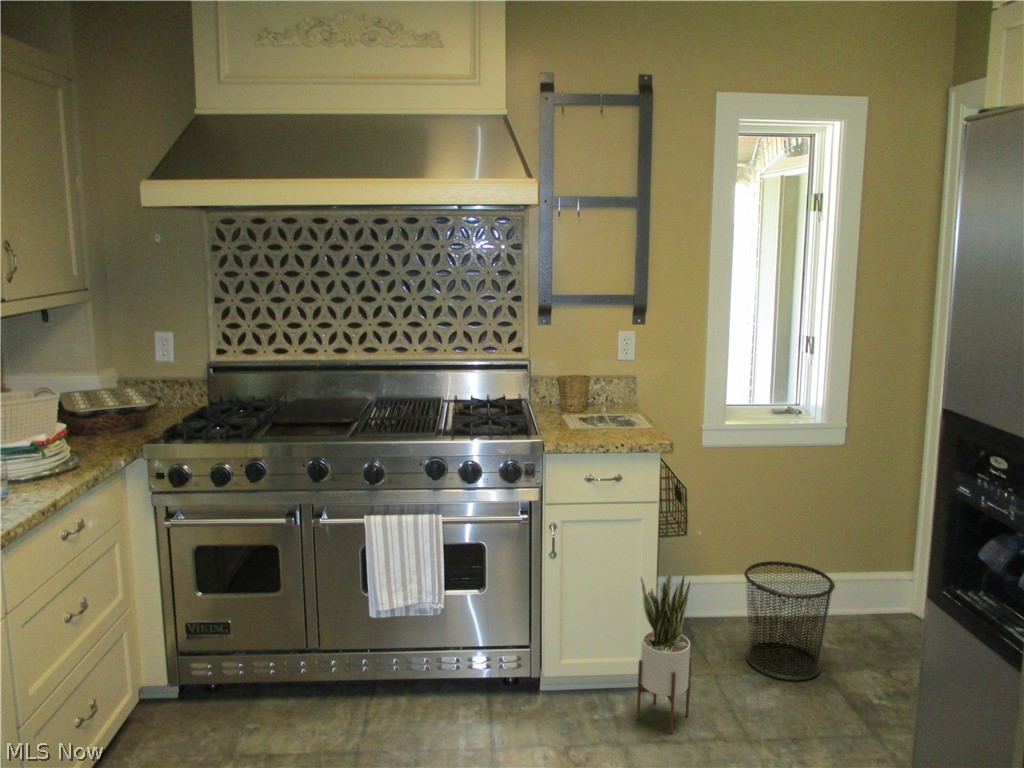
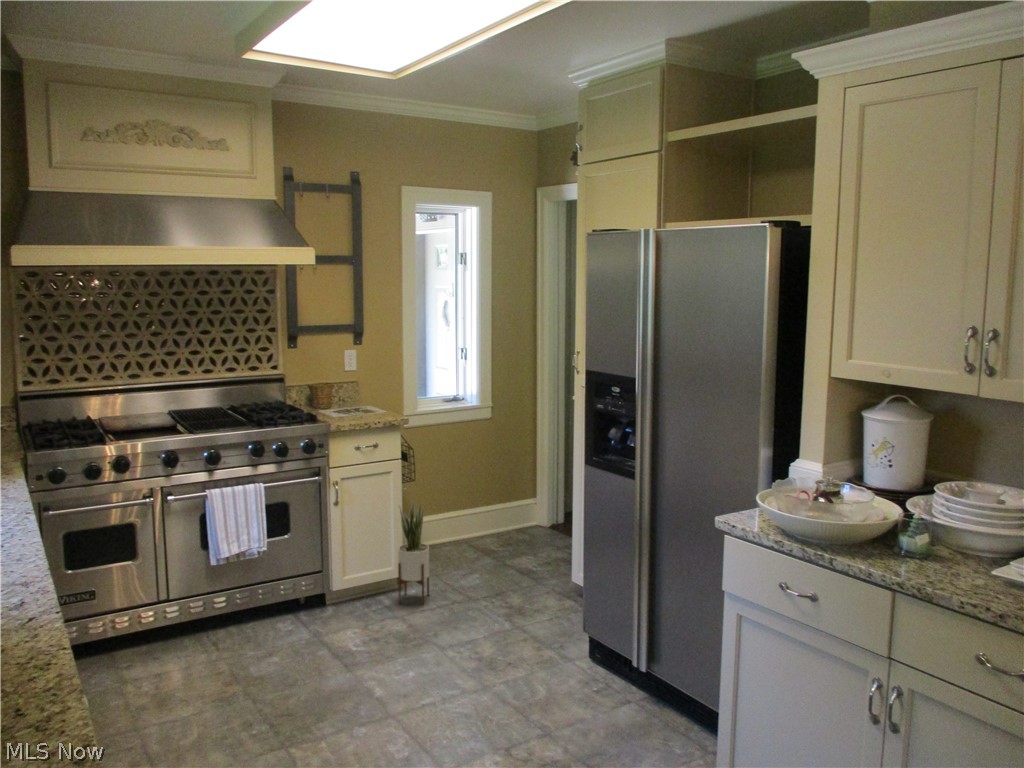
waste bin: present [744,561,835,680] -> none [445,496,500,568]

